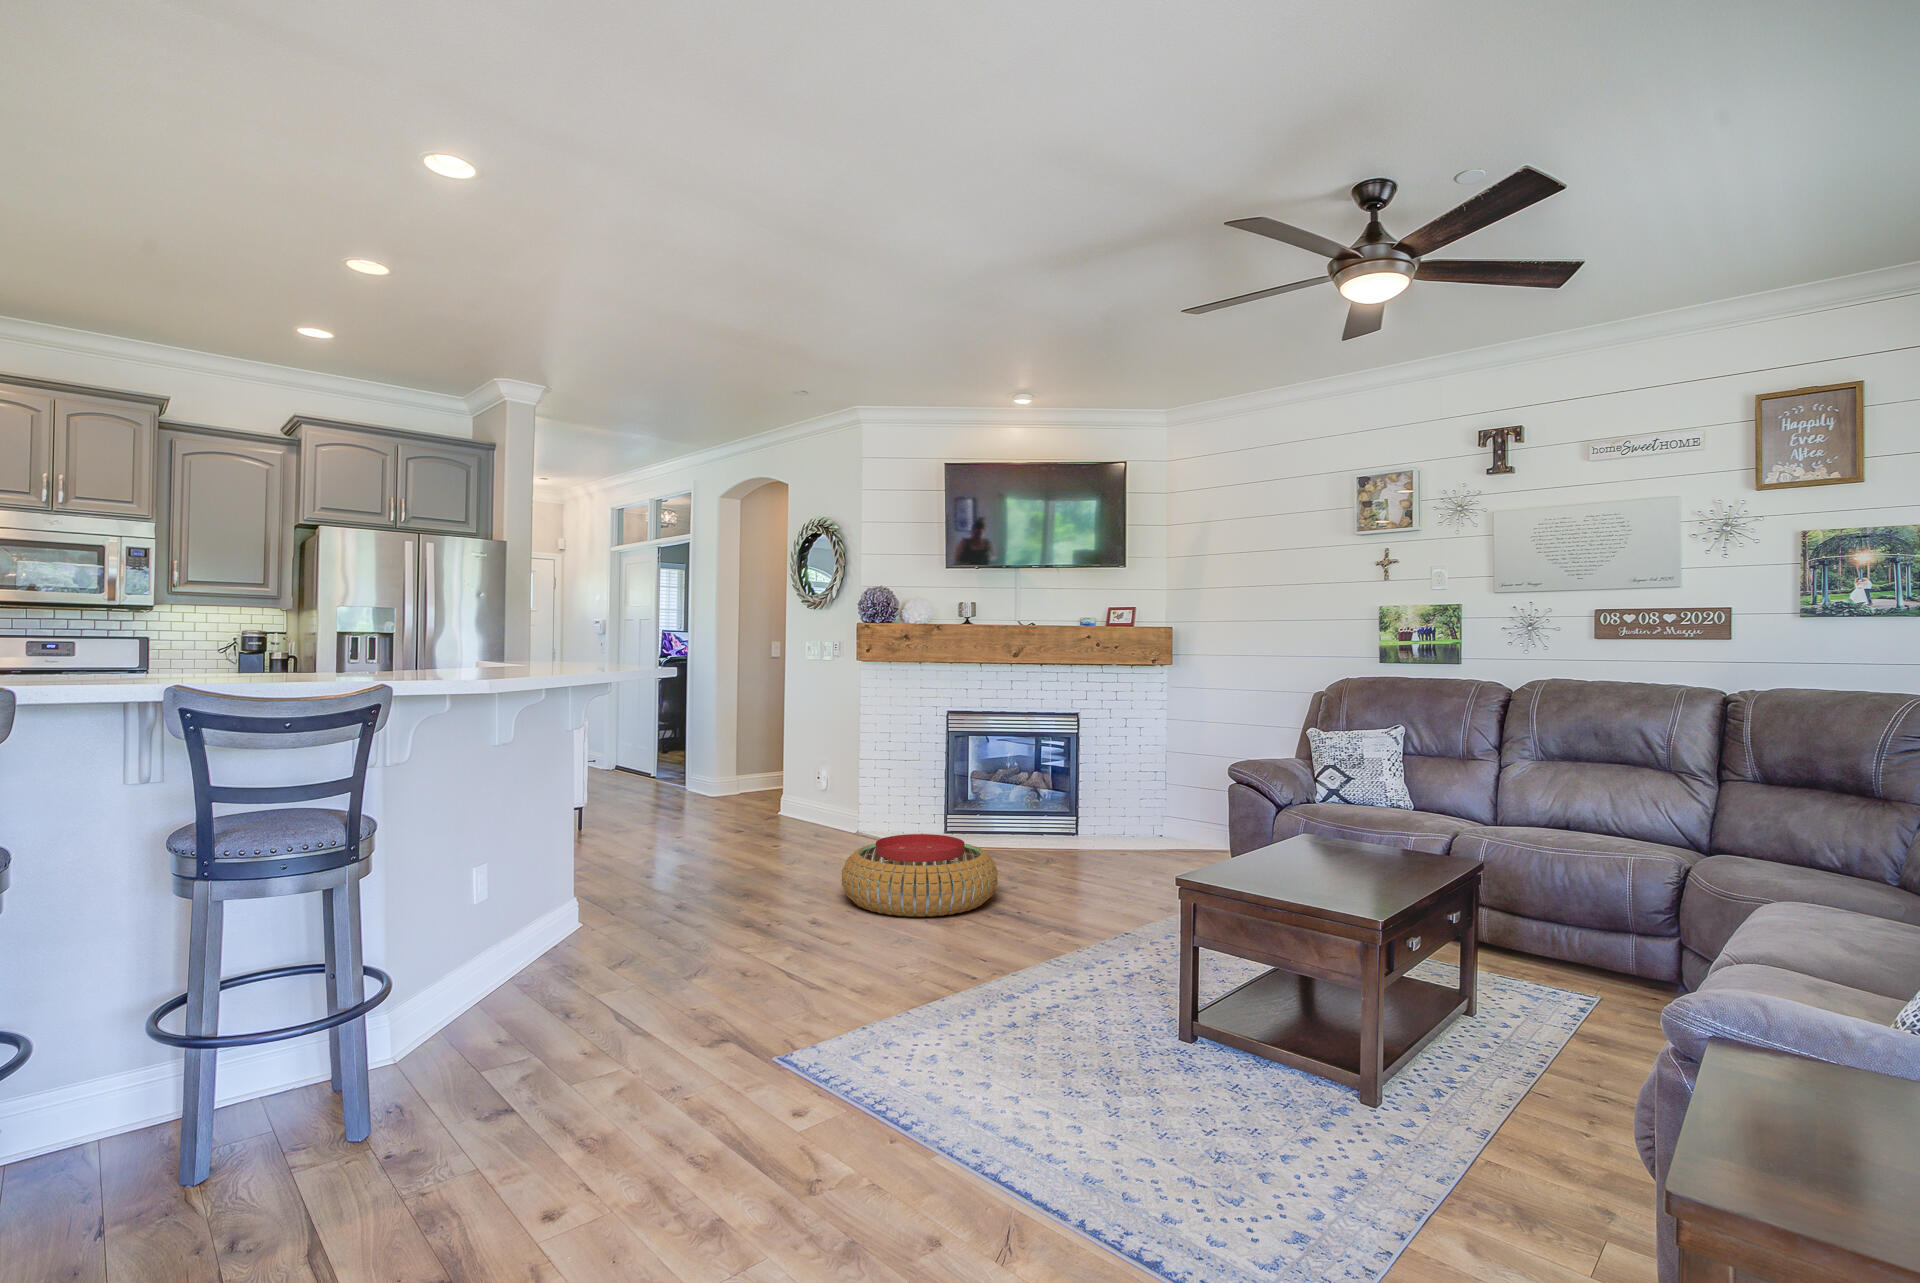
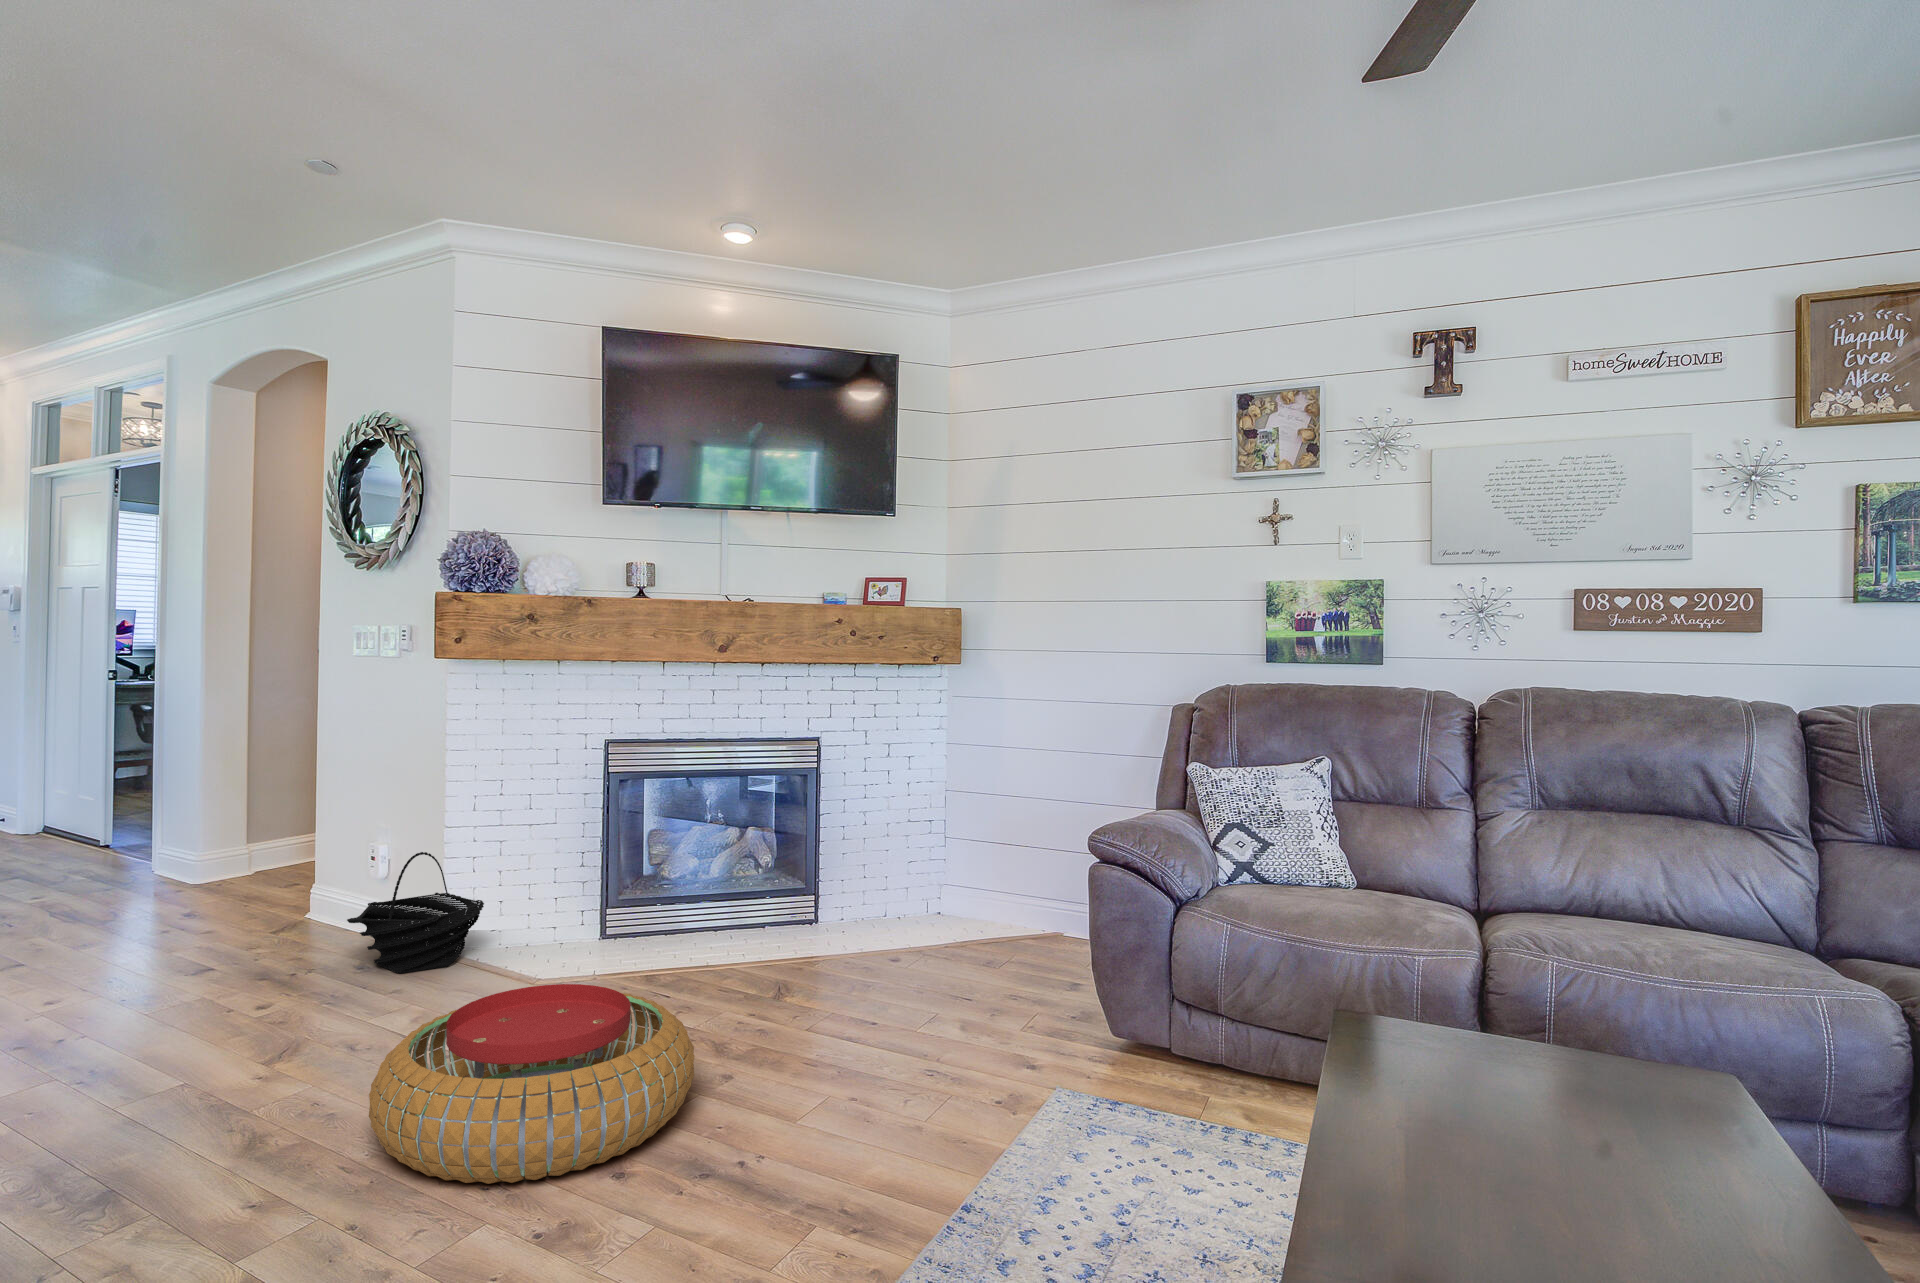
basket: none [809,774,880,841] -> present [347,852,484,973]

